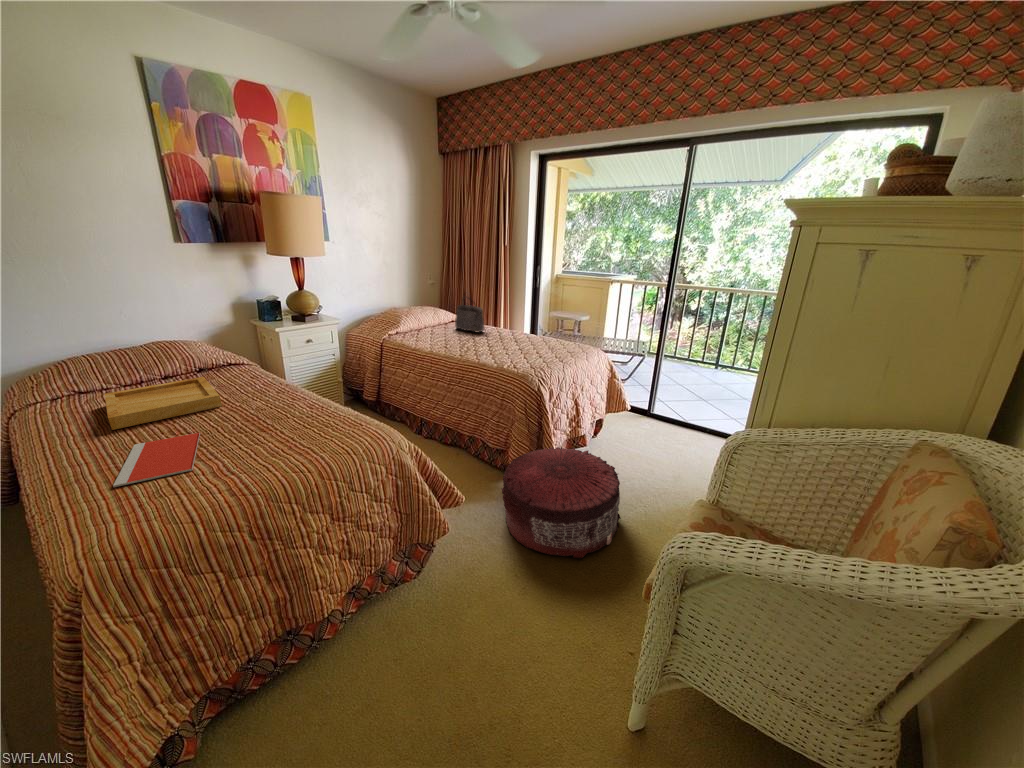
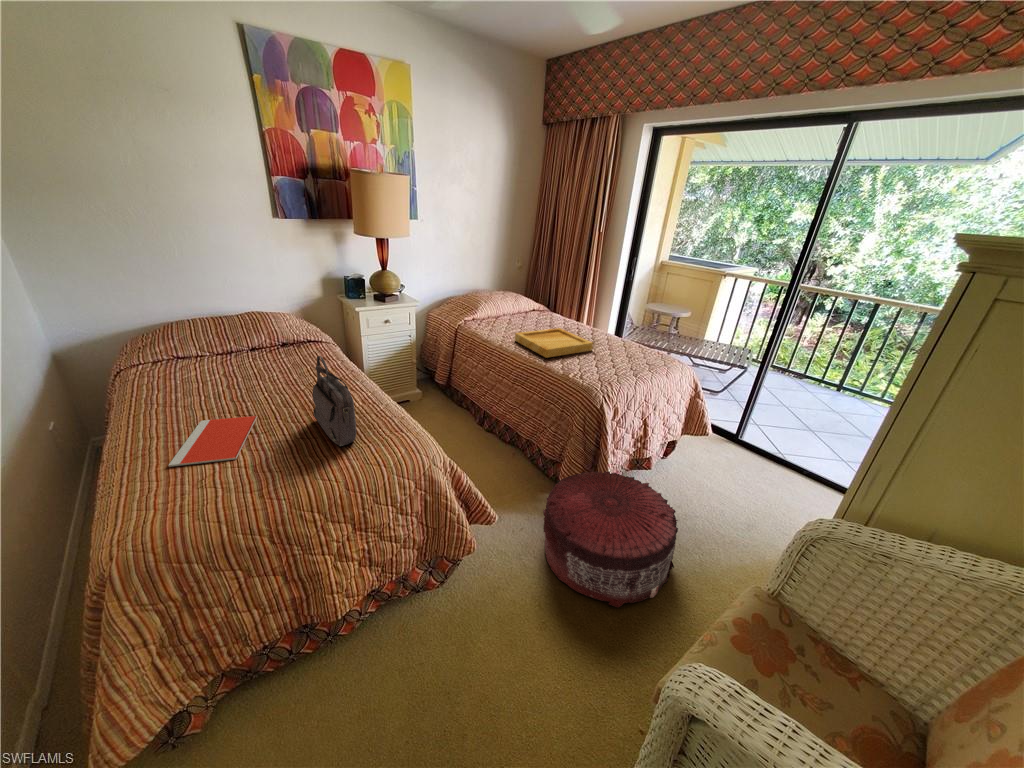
handbag: present [455,297,484,332] -> present [313,356,356,446]
tray: present [105,377,222,430] -> present [515,328,593,358]

